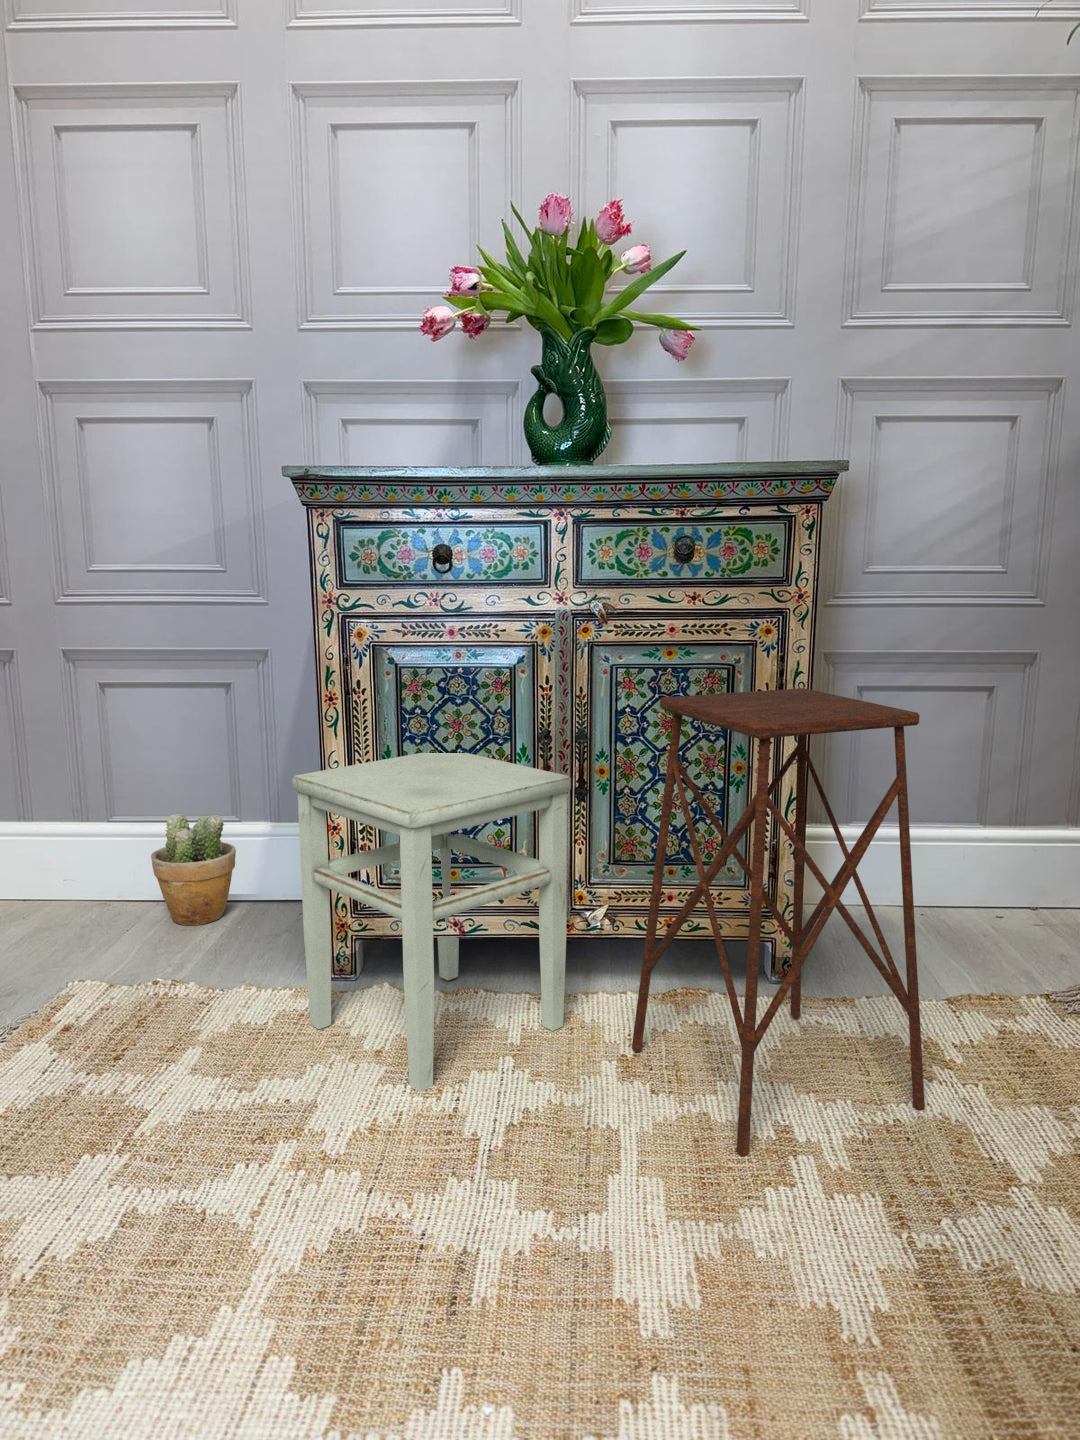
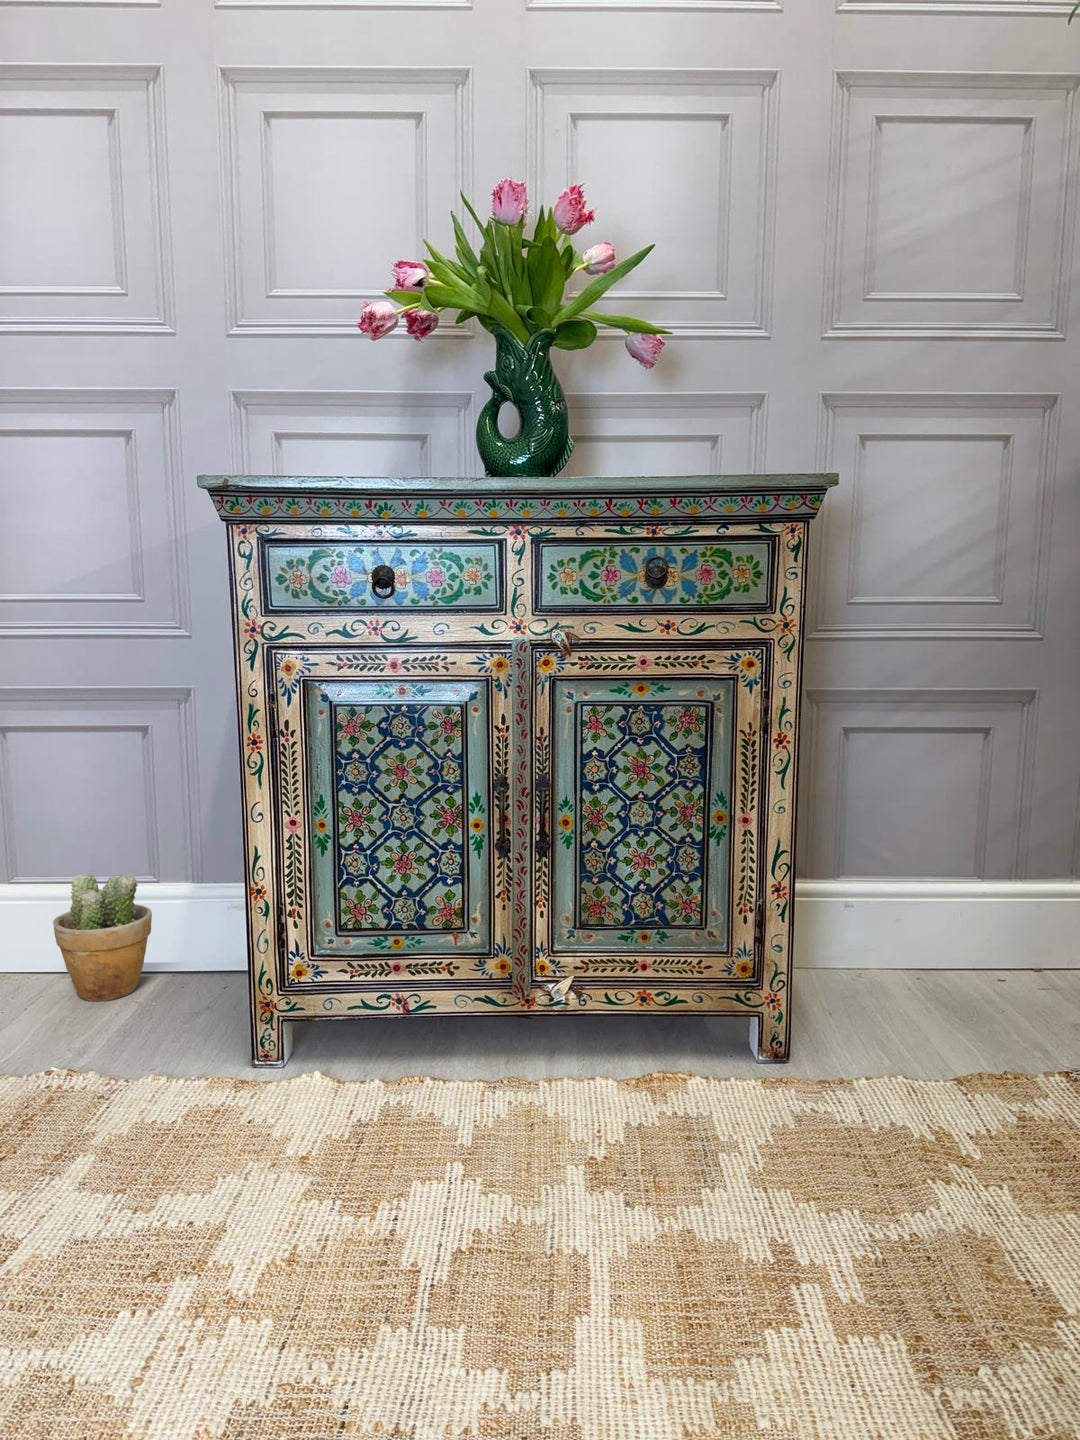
side table: present [632,688,925,1157] -> none [602,727,945,1288]
stool: present [292,753,571,1092] -> none [205,798,530,1209]

